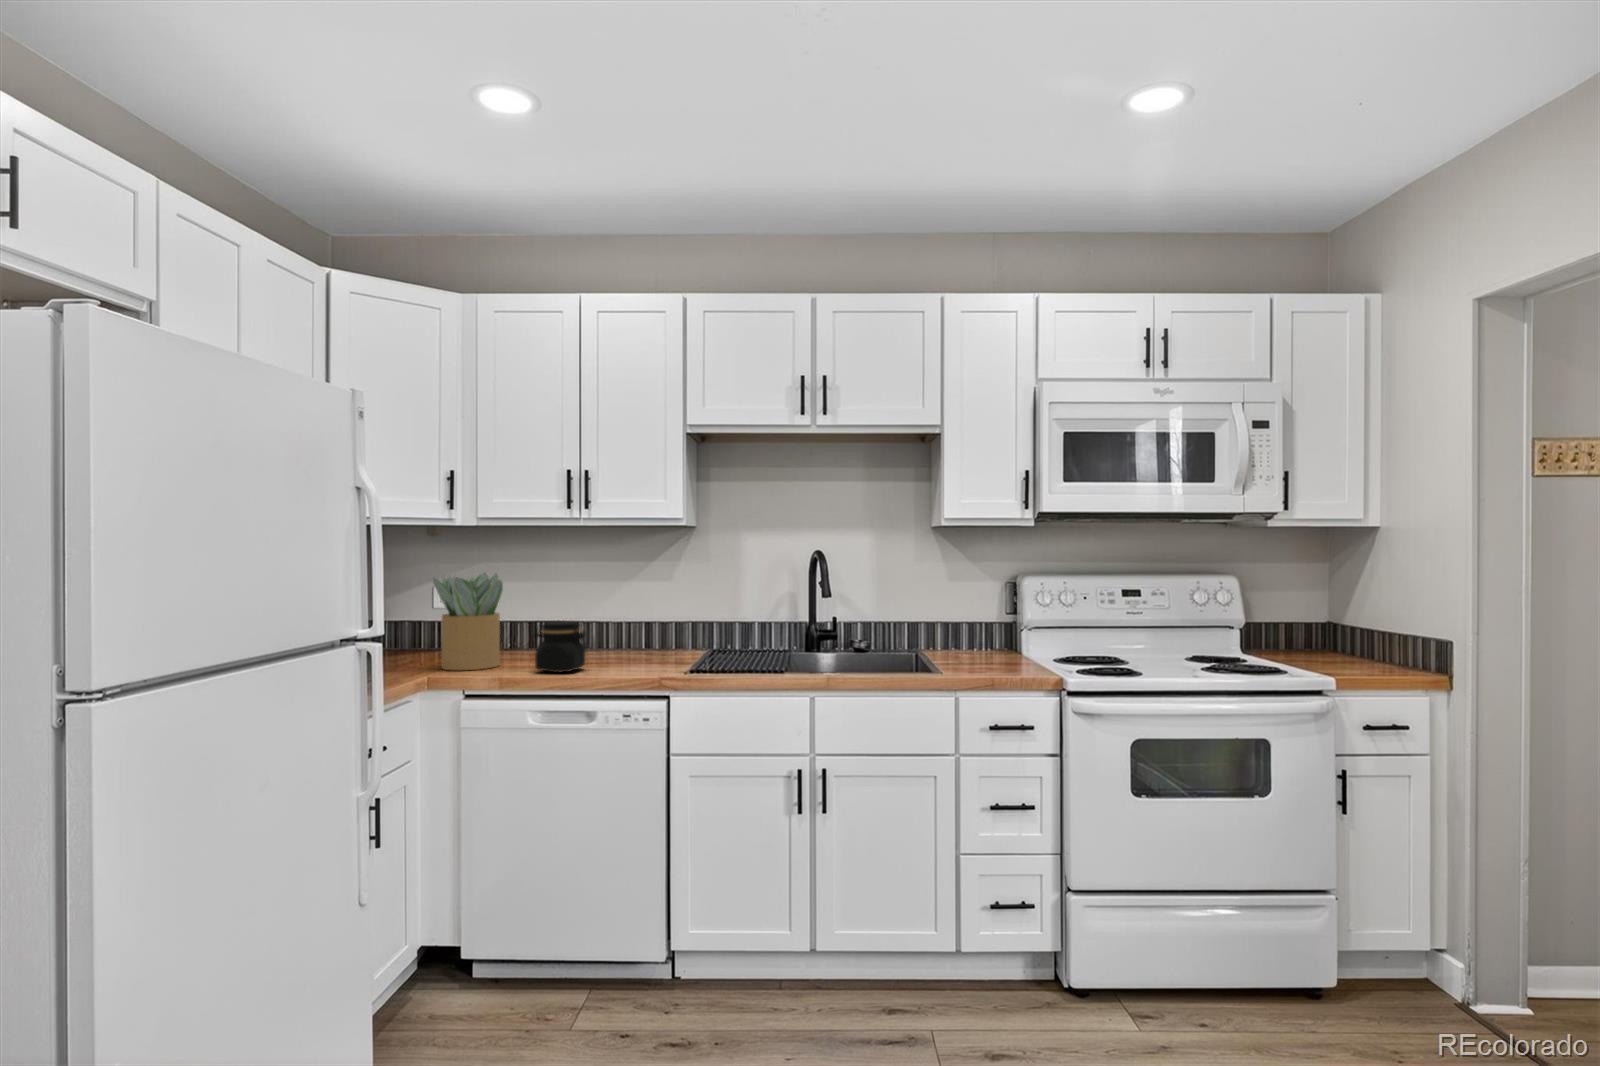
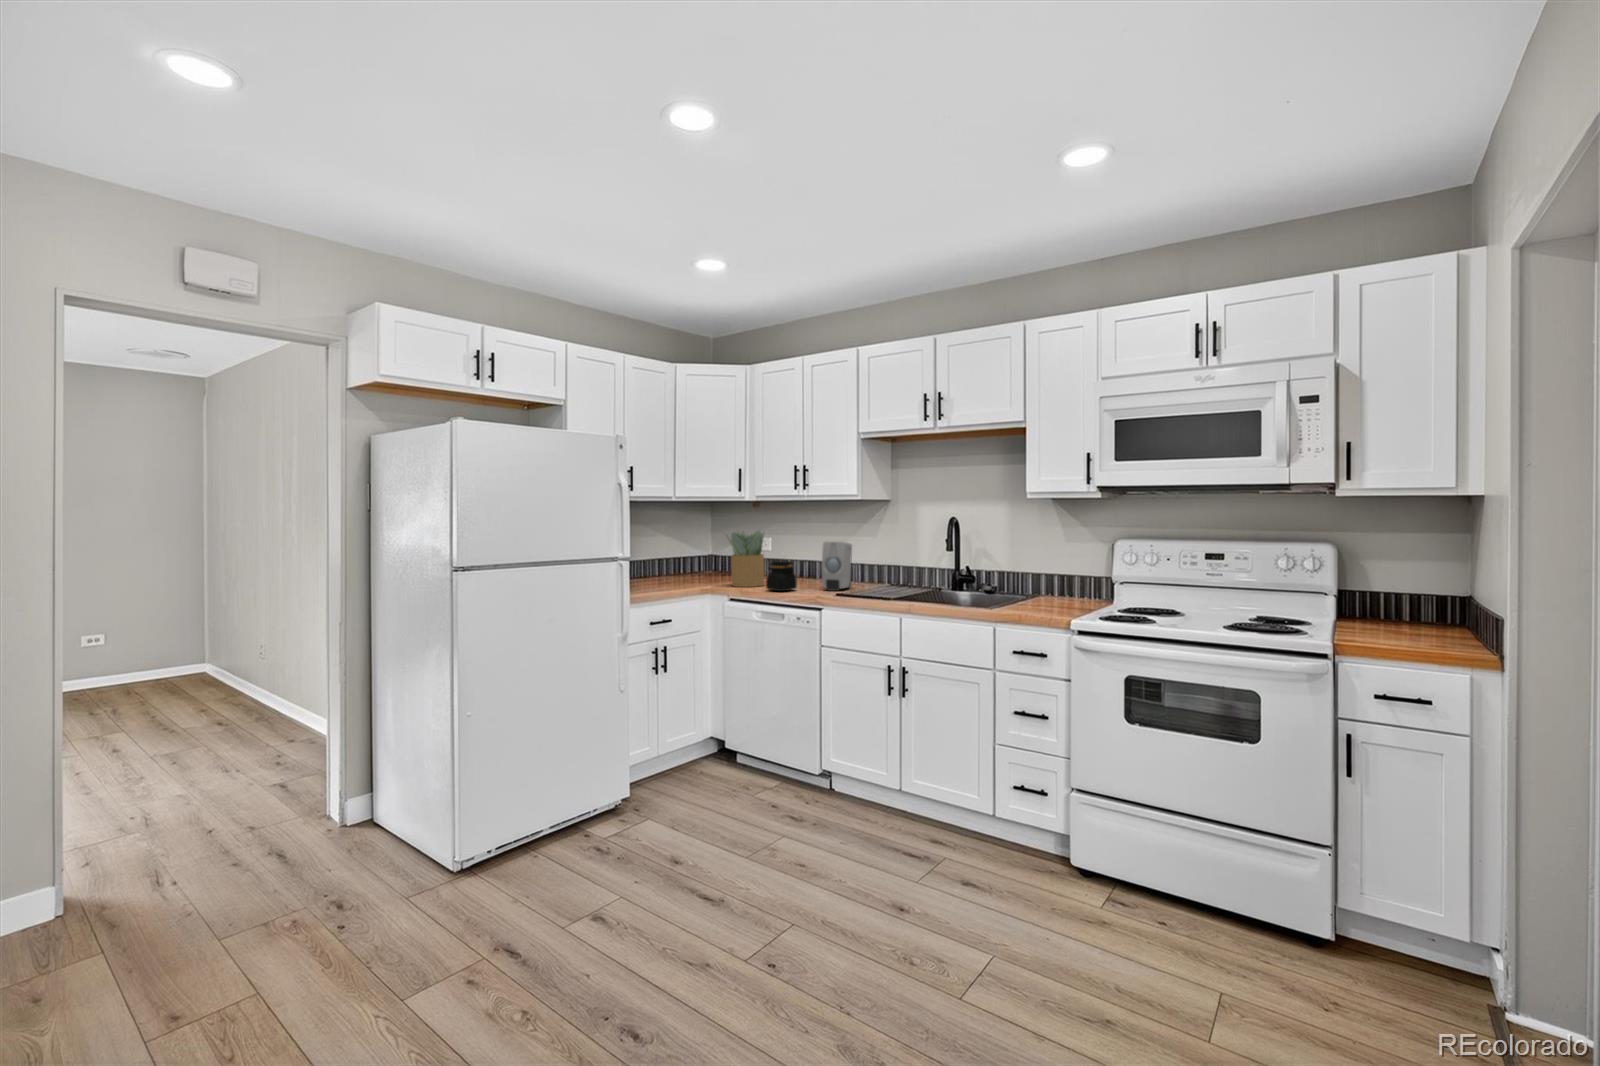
soap dispenser: none [618,588,660,665] -> present [822,542,852,591]

